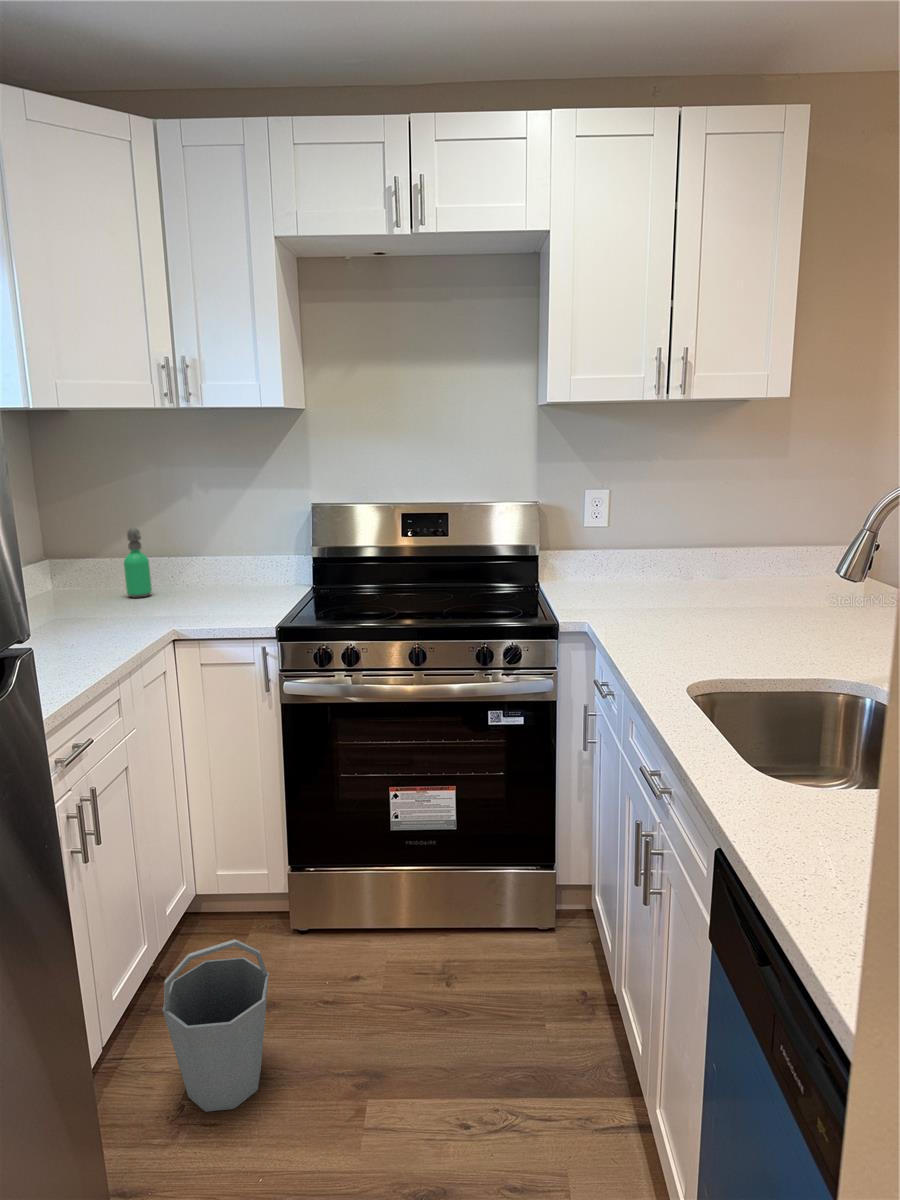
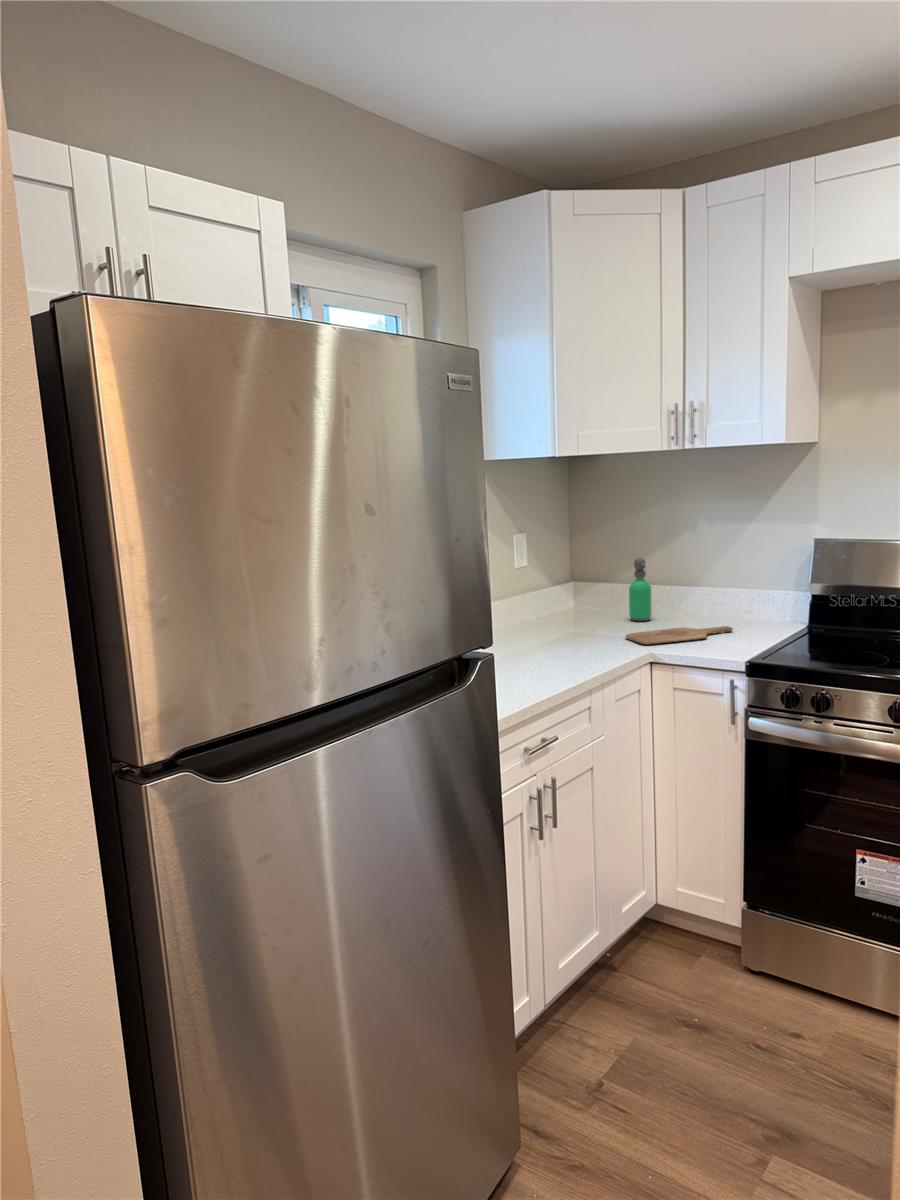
cutting board: none [134,593,244,621] -> present [626,626,733,645]
bucket: present [162,939,269,1112] -> none [590,944,690,1103]

